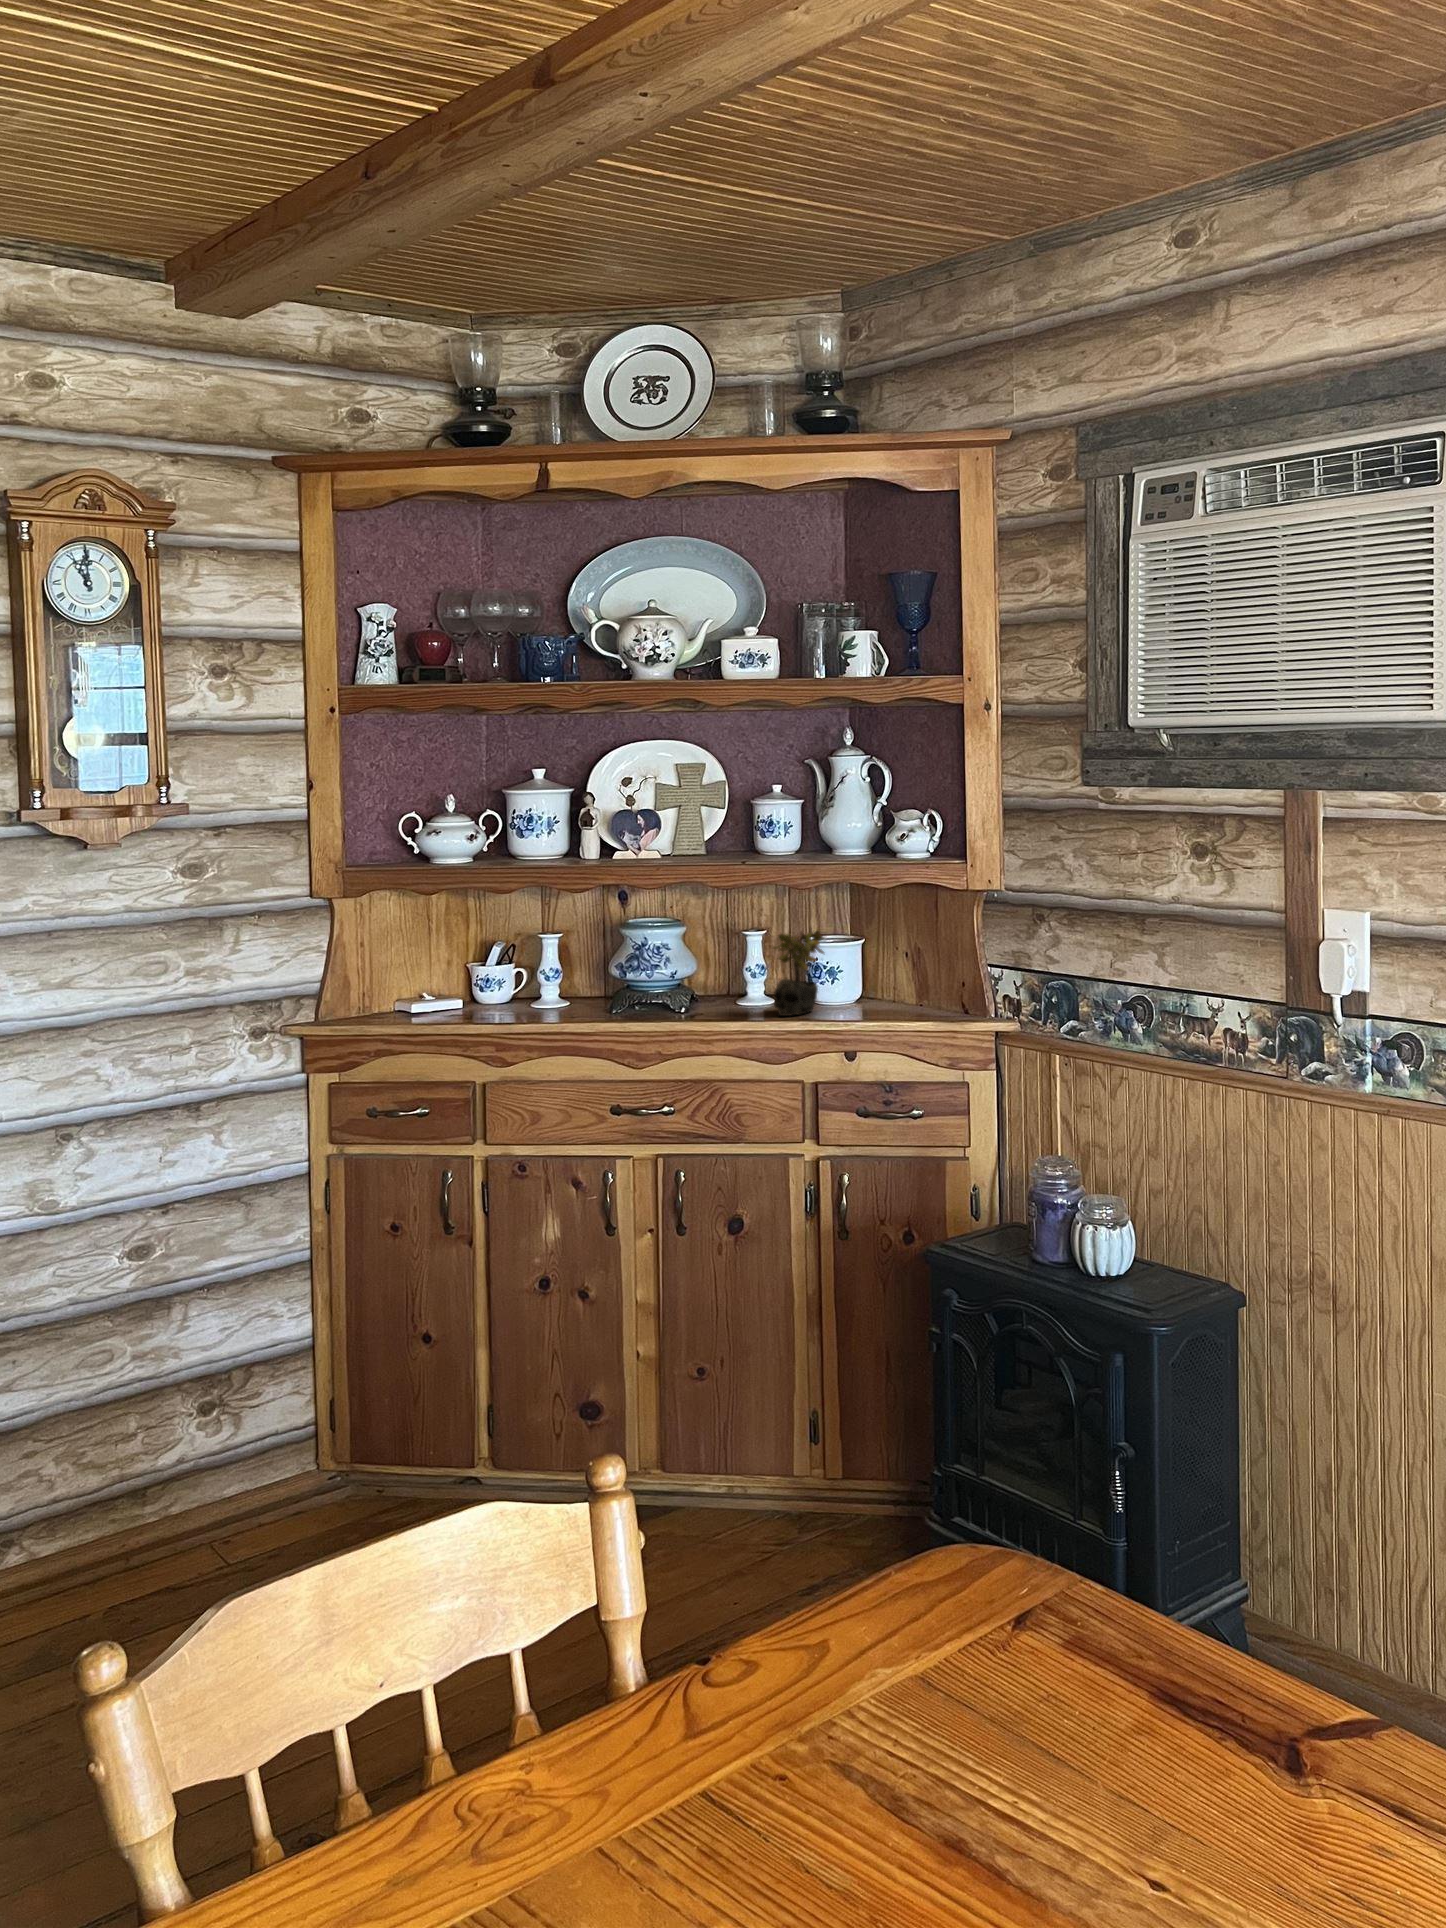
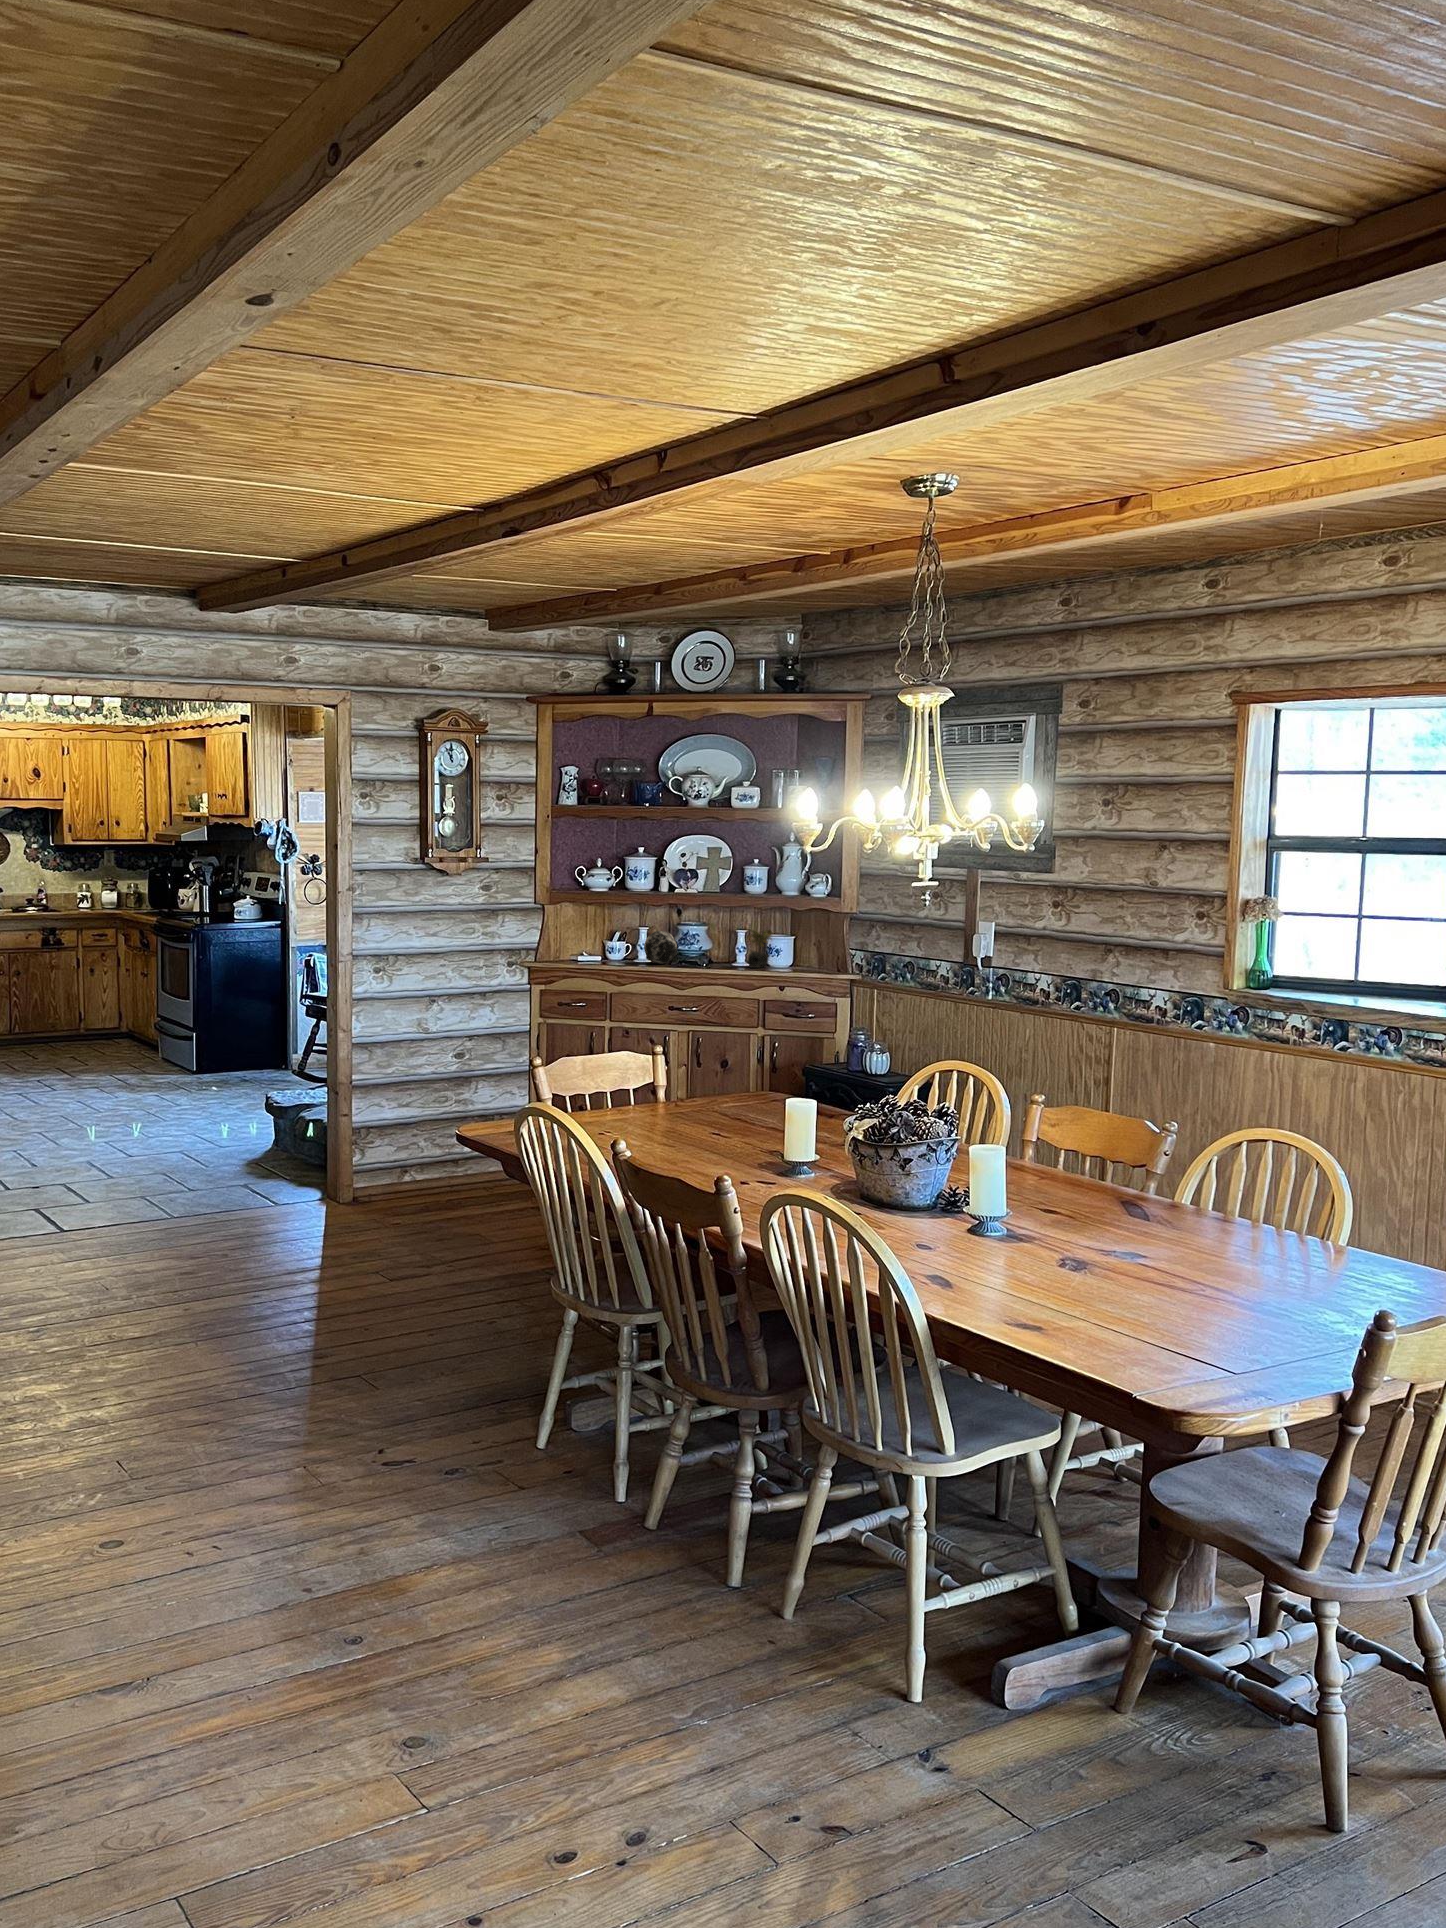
decorative orb: none [551,944,621,1015] -> present [644,931,677,964]

